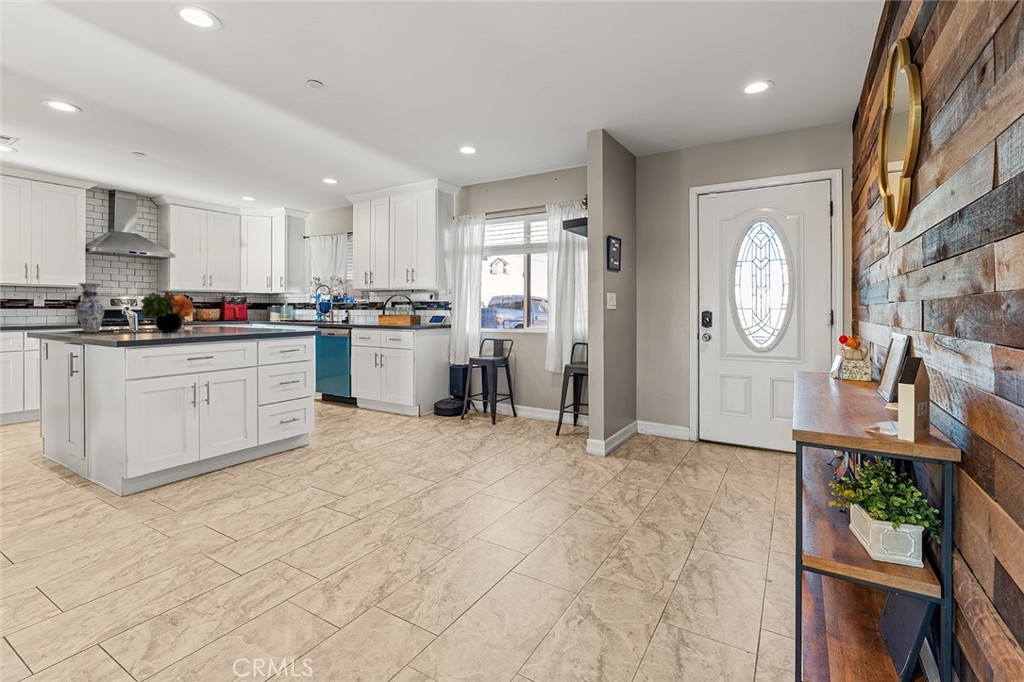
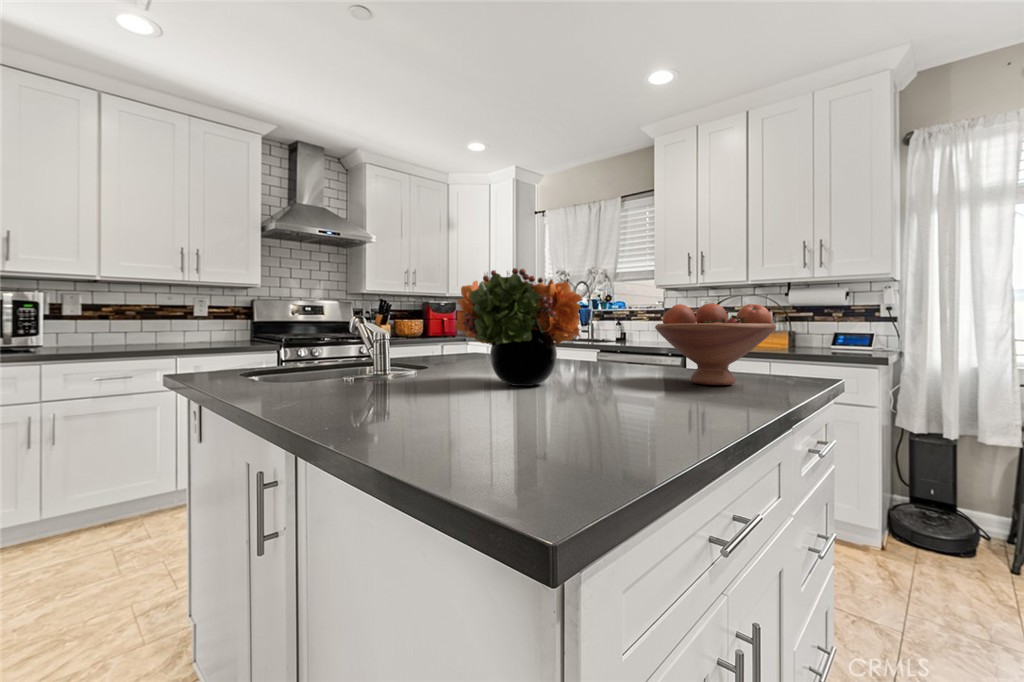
vase: present [76,283,105,333] -> none [306,242,372,394]
fruit bowl: none [221,304,265,332] -> present [655,303,776,385]

